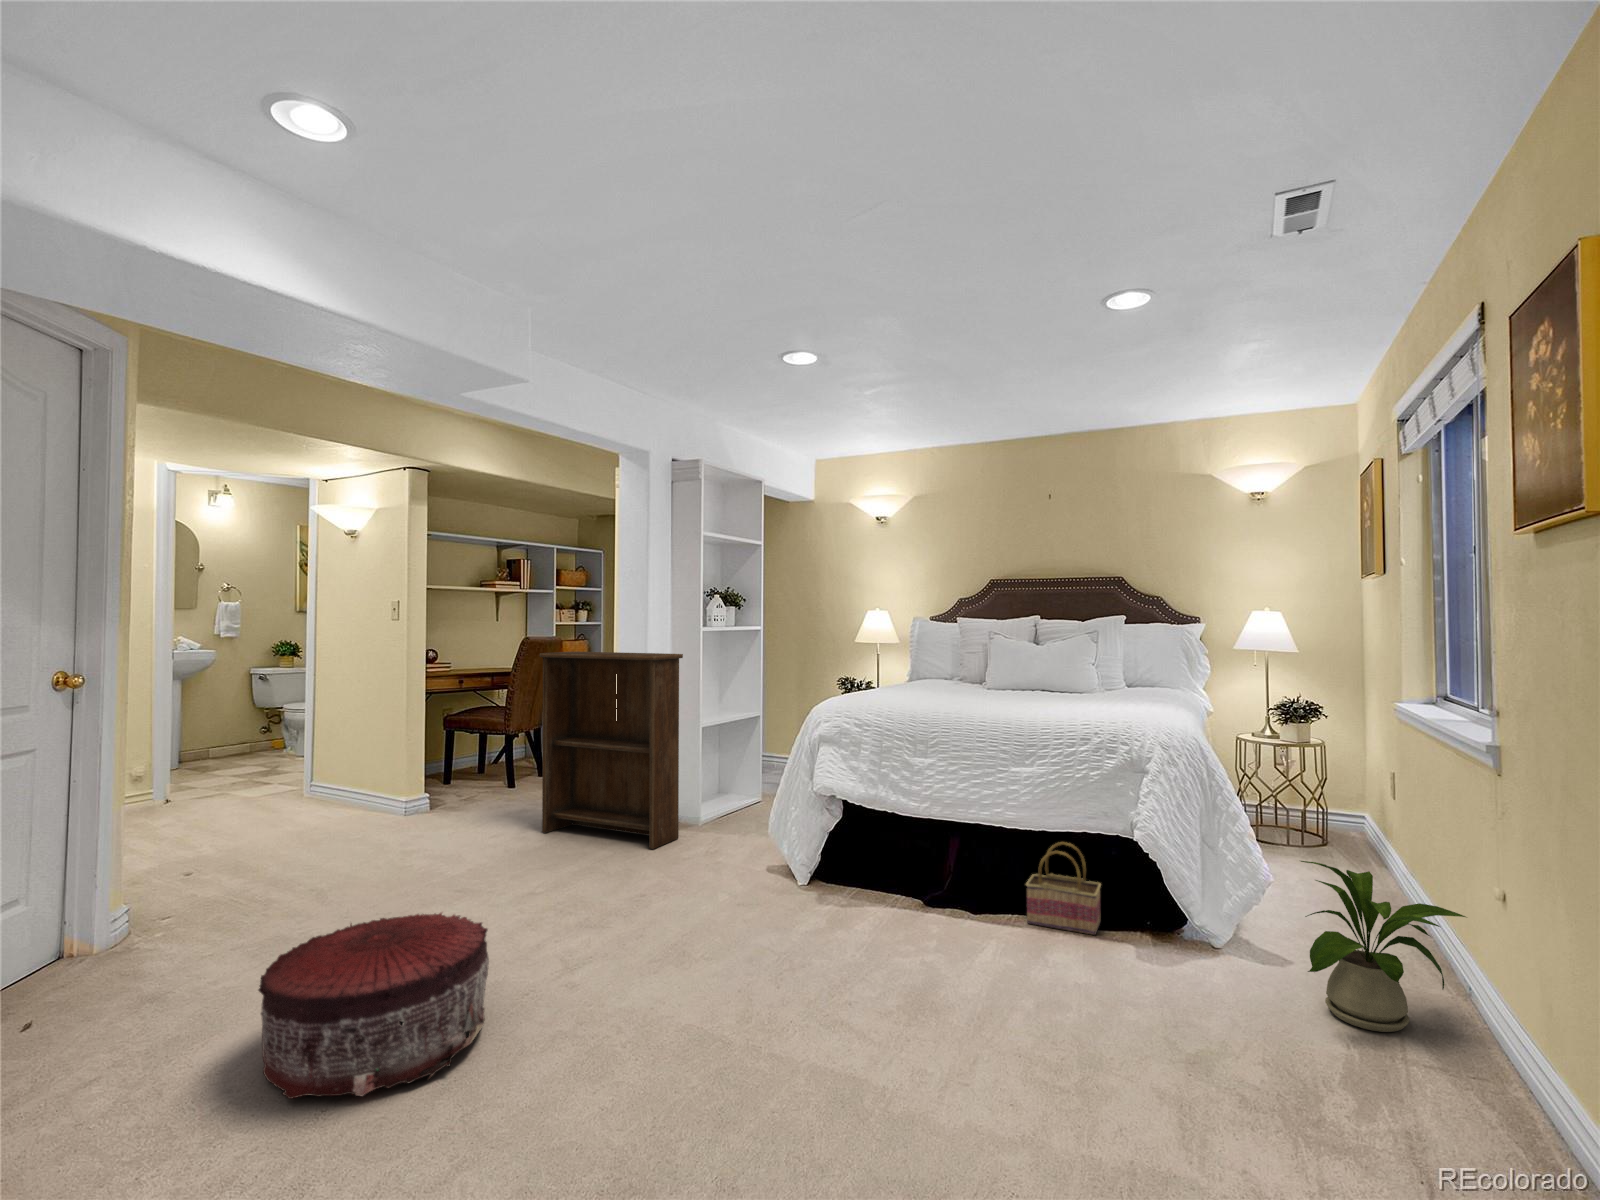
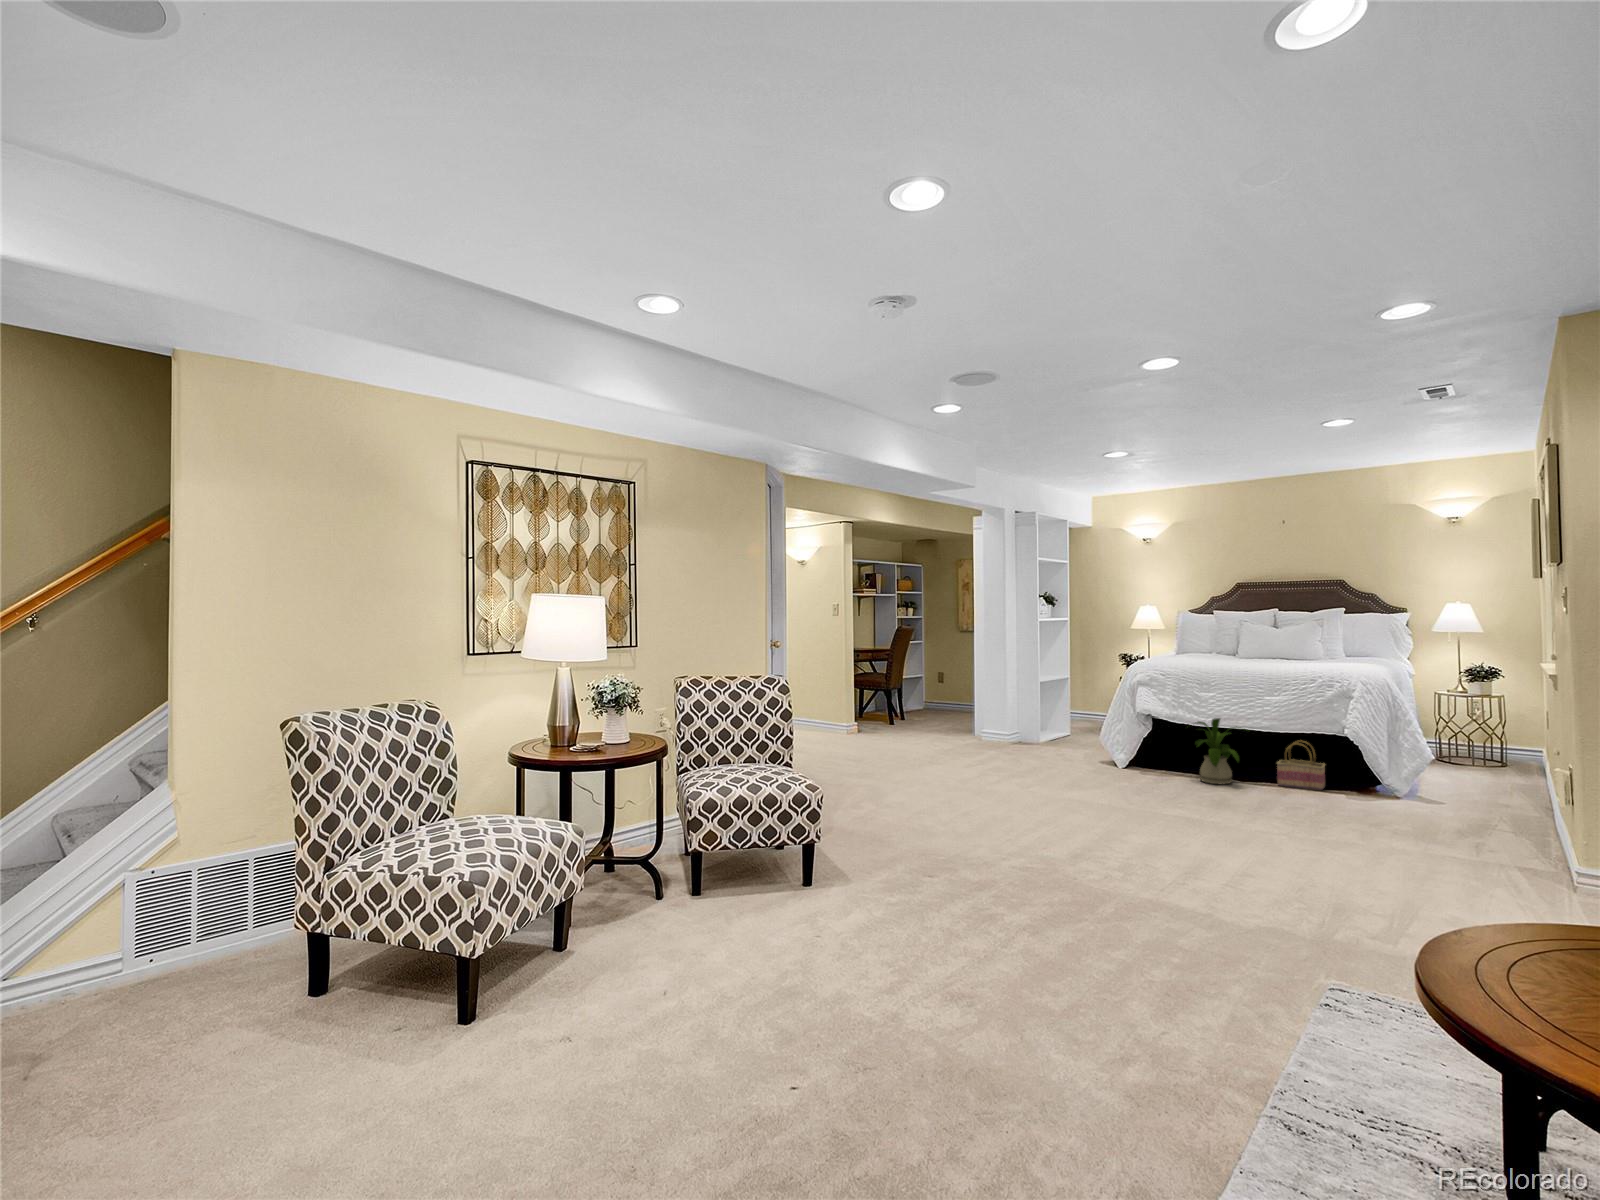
bookshelf: present [540,652,683,849] -> none [937,634,1031,753]
house plant: present [1301,861,1466,1032] -> present [1195,718,1239,784]
pouf: present [258,912,489,1099] -> none [915,751,1008,811]

